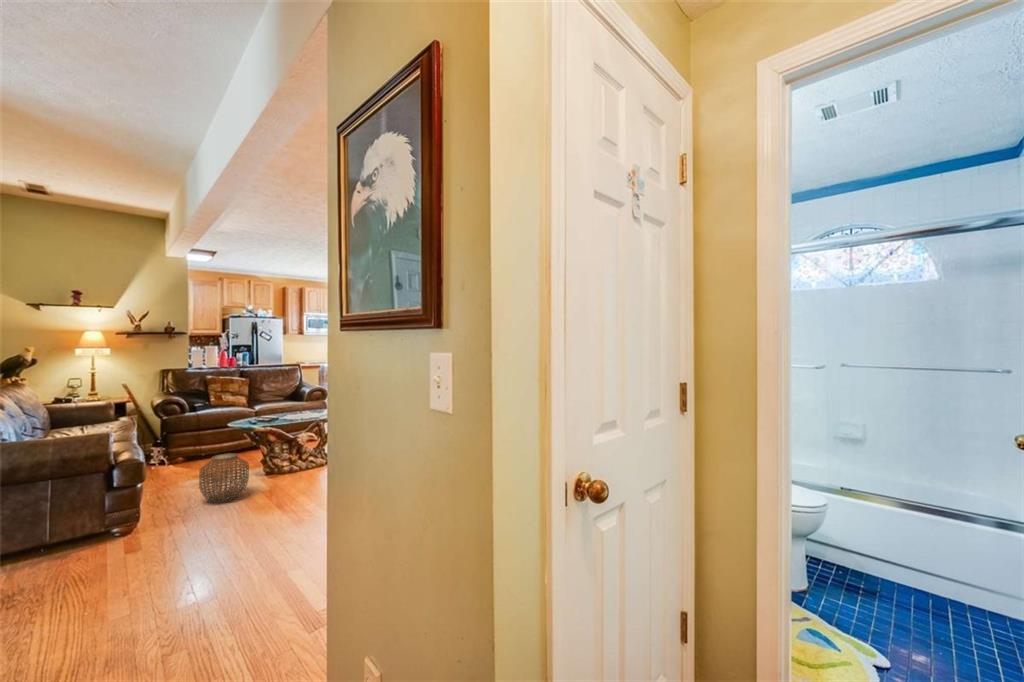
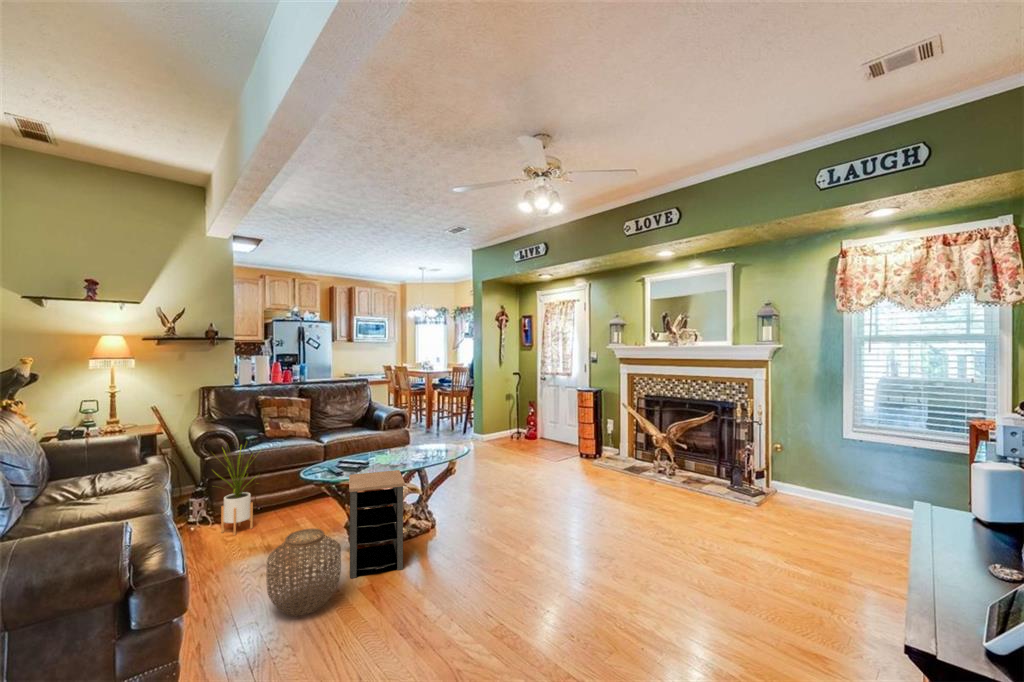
house plant: none [166,404,208,470] -> present [213,445,255,535]
side table: none [258,422,298,488] -> present [349,470,405,578]

